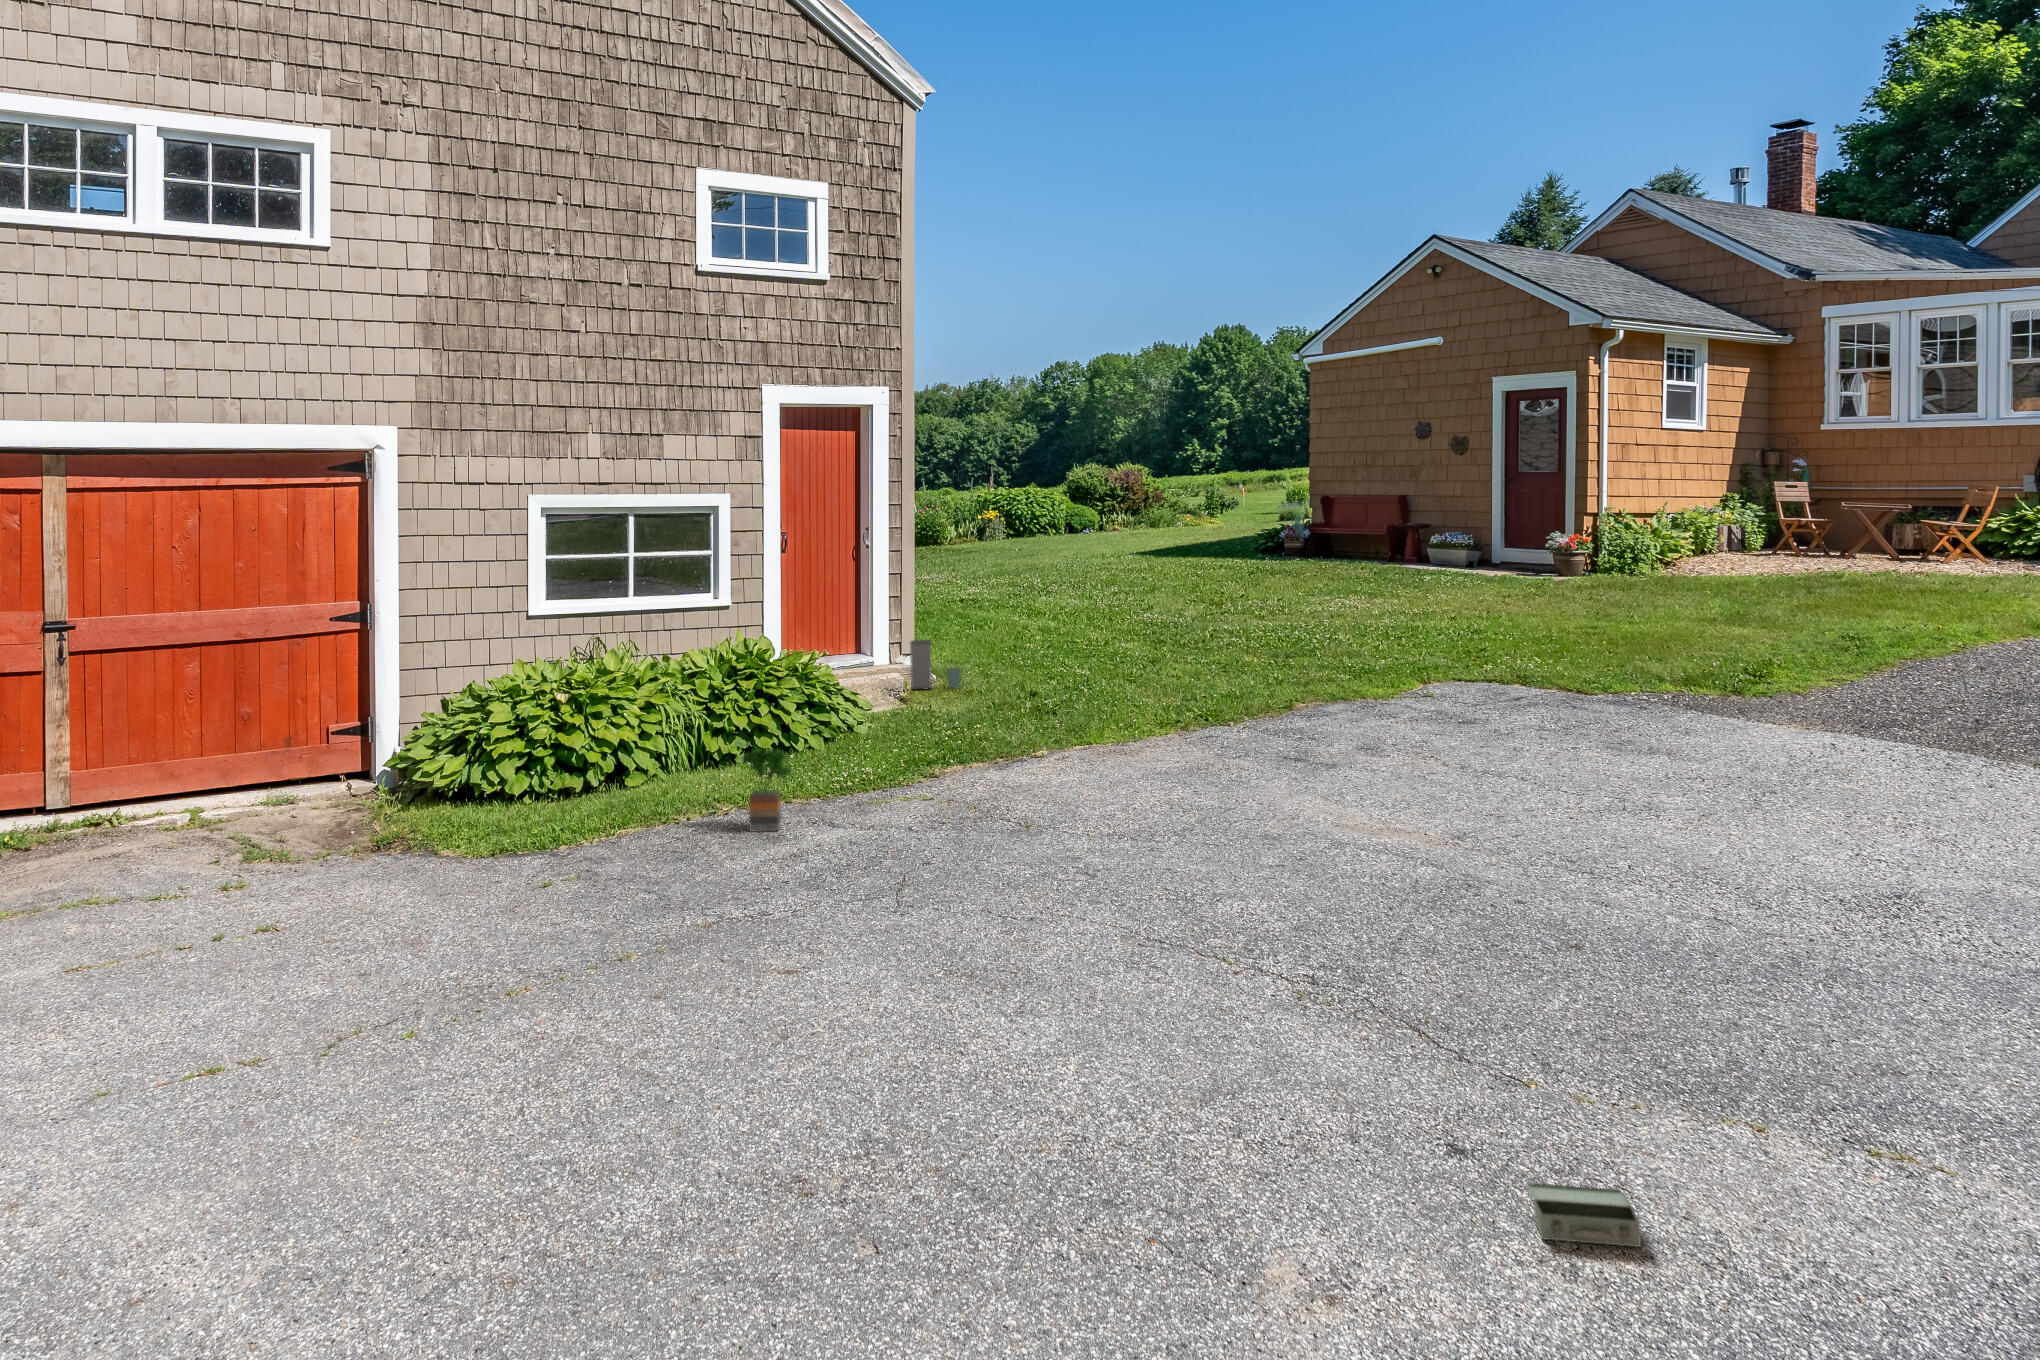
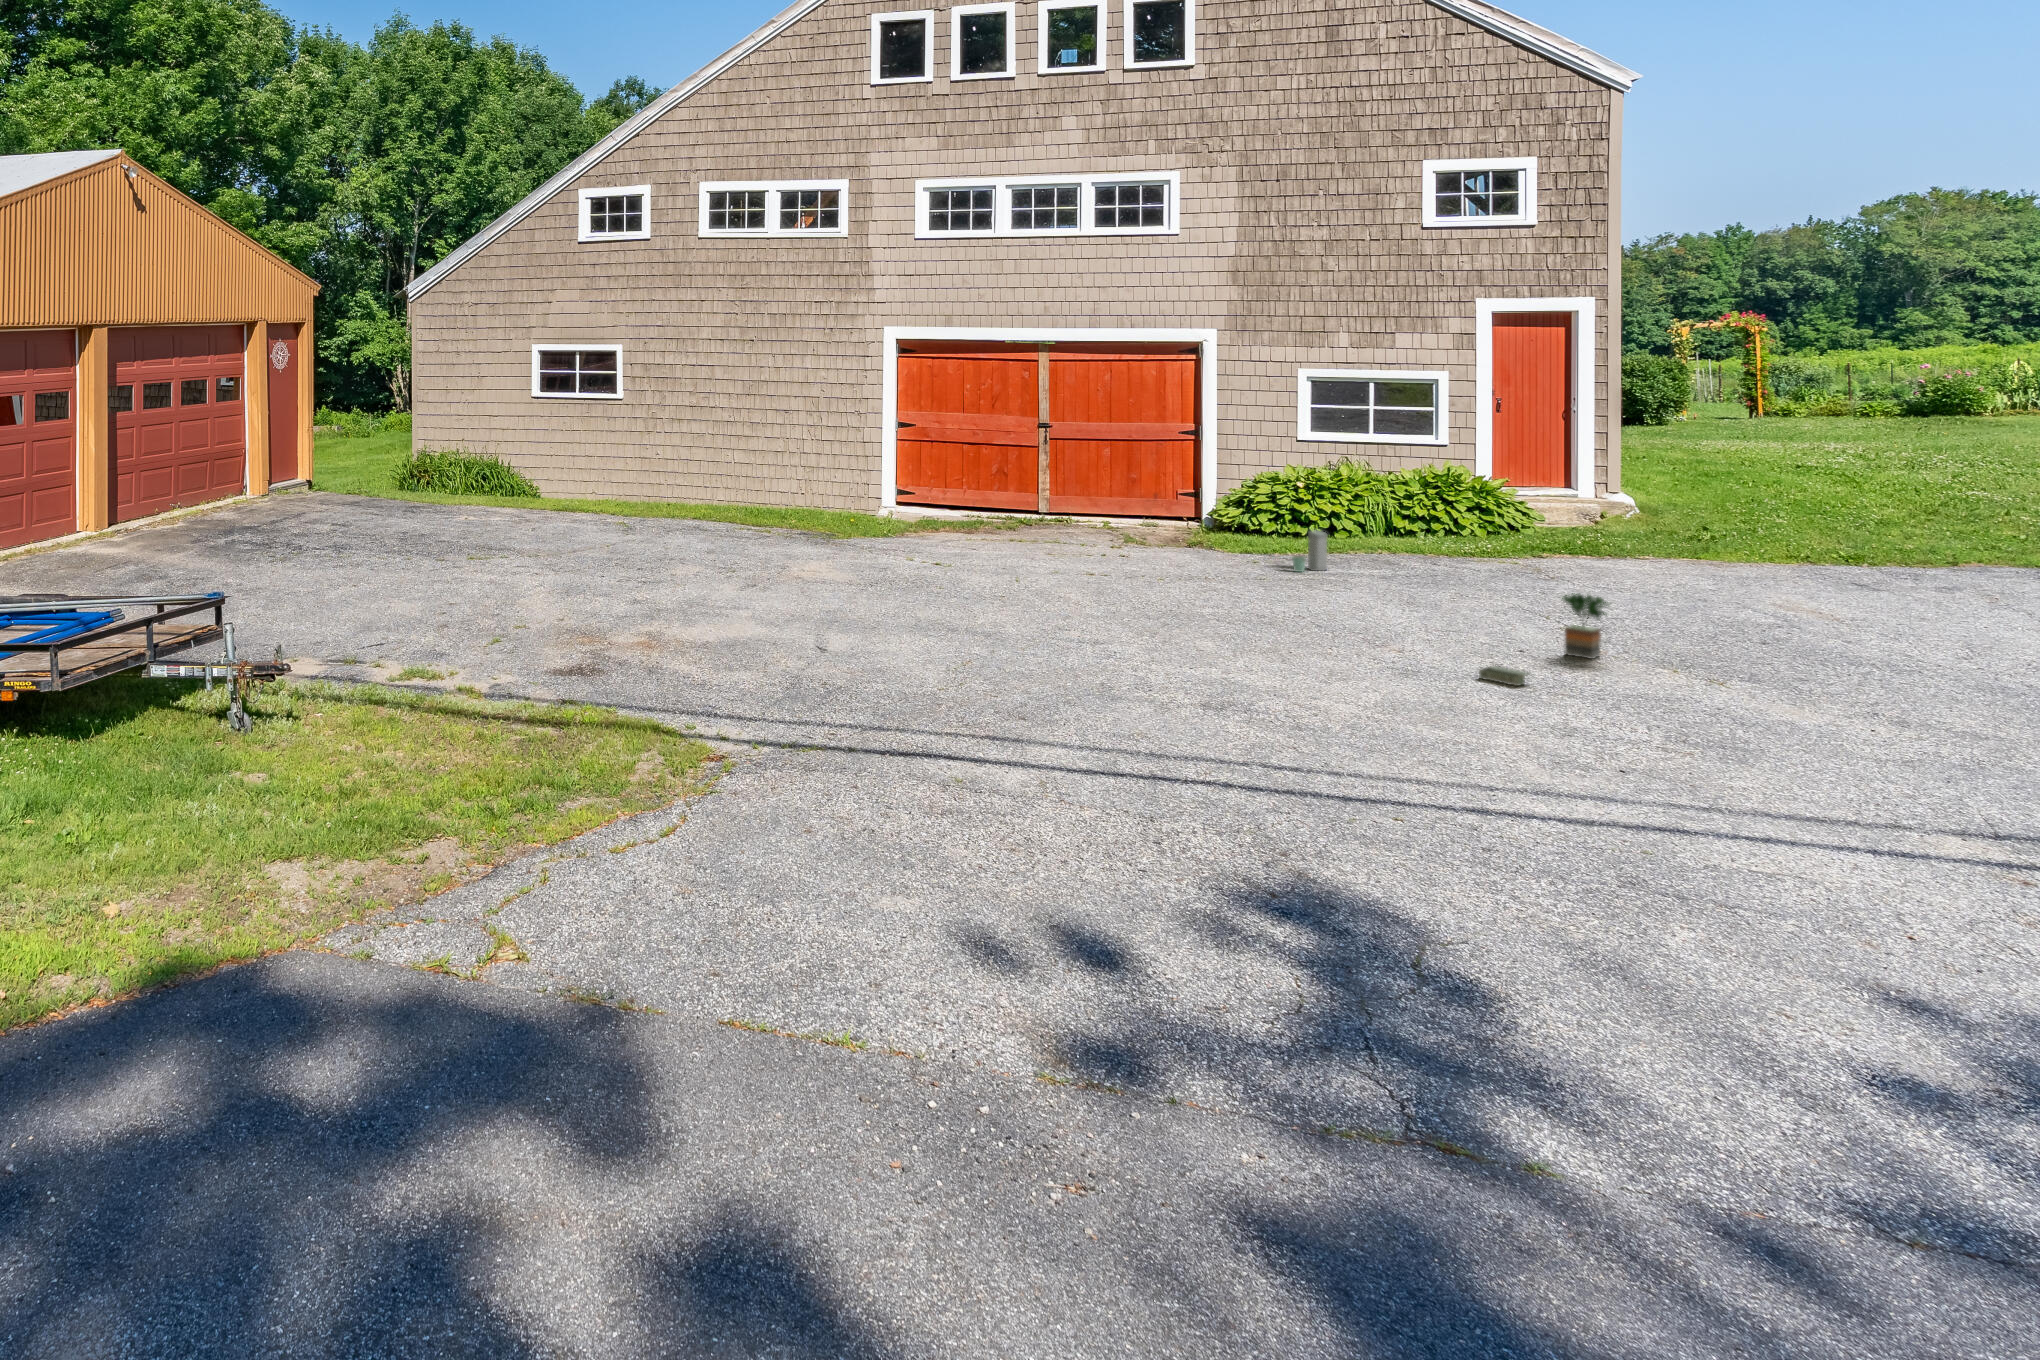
trash can: present [910,640,962,689] -> present [1292,530,1327,572]
potted tree: present [742,749,791,832] -> present [1562,593,1609,659]

